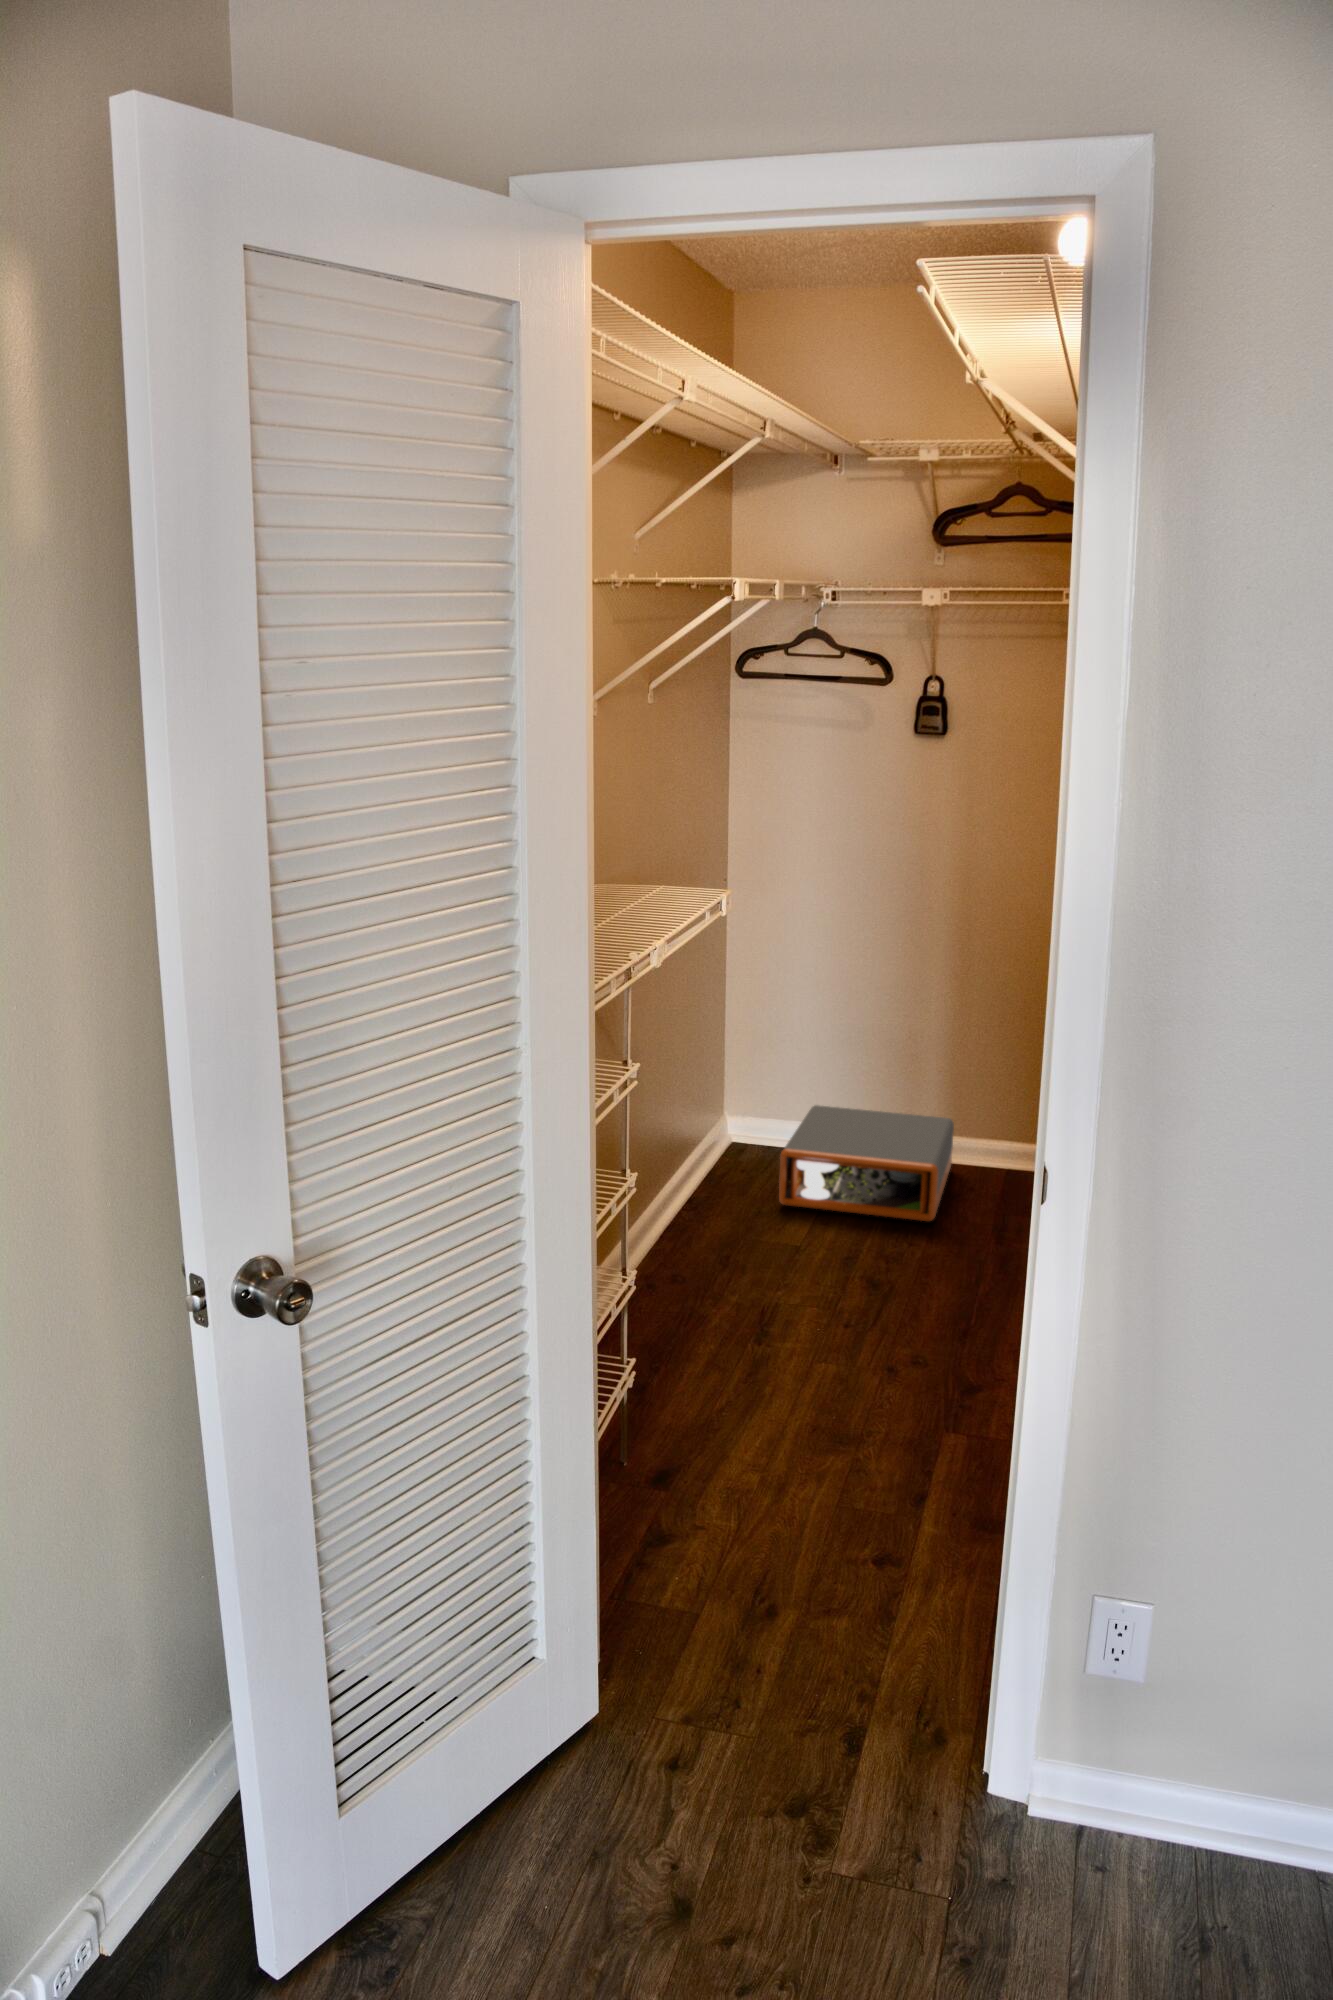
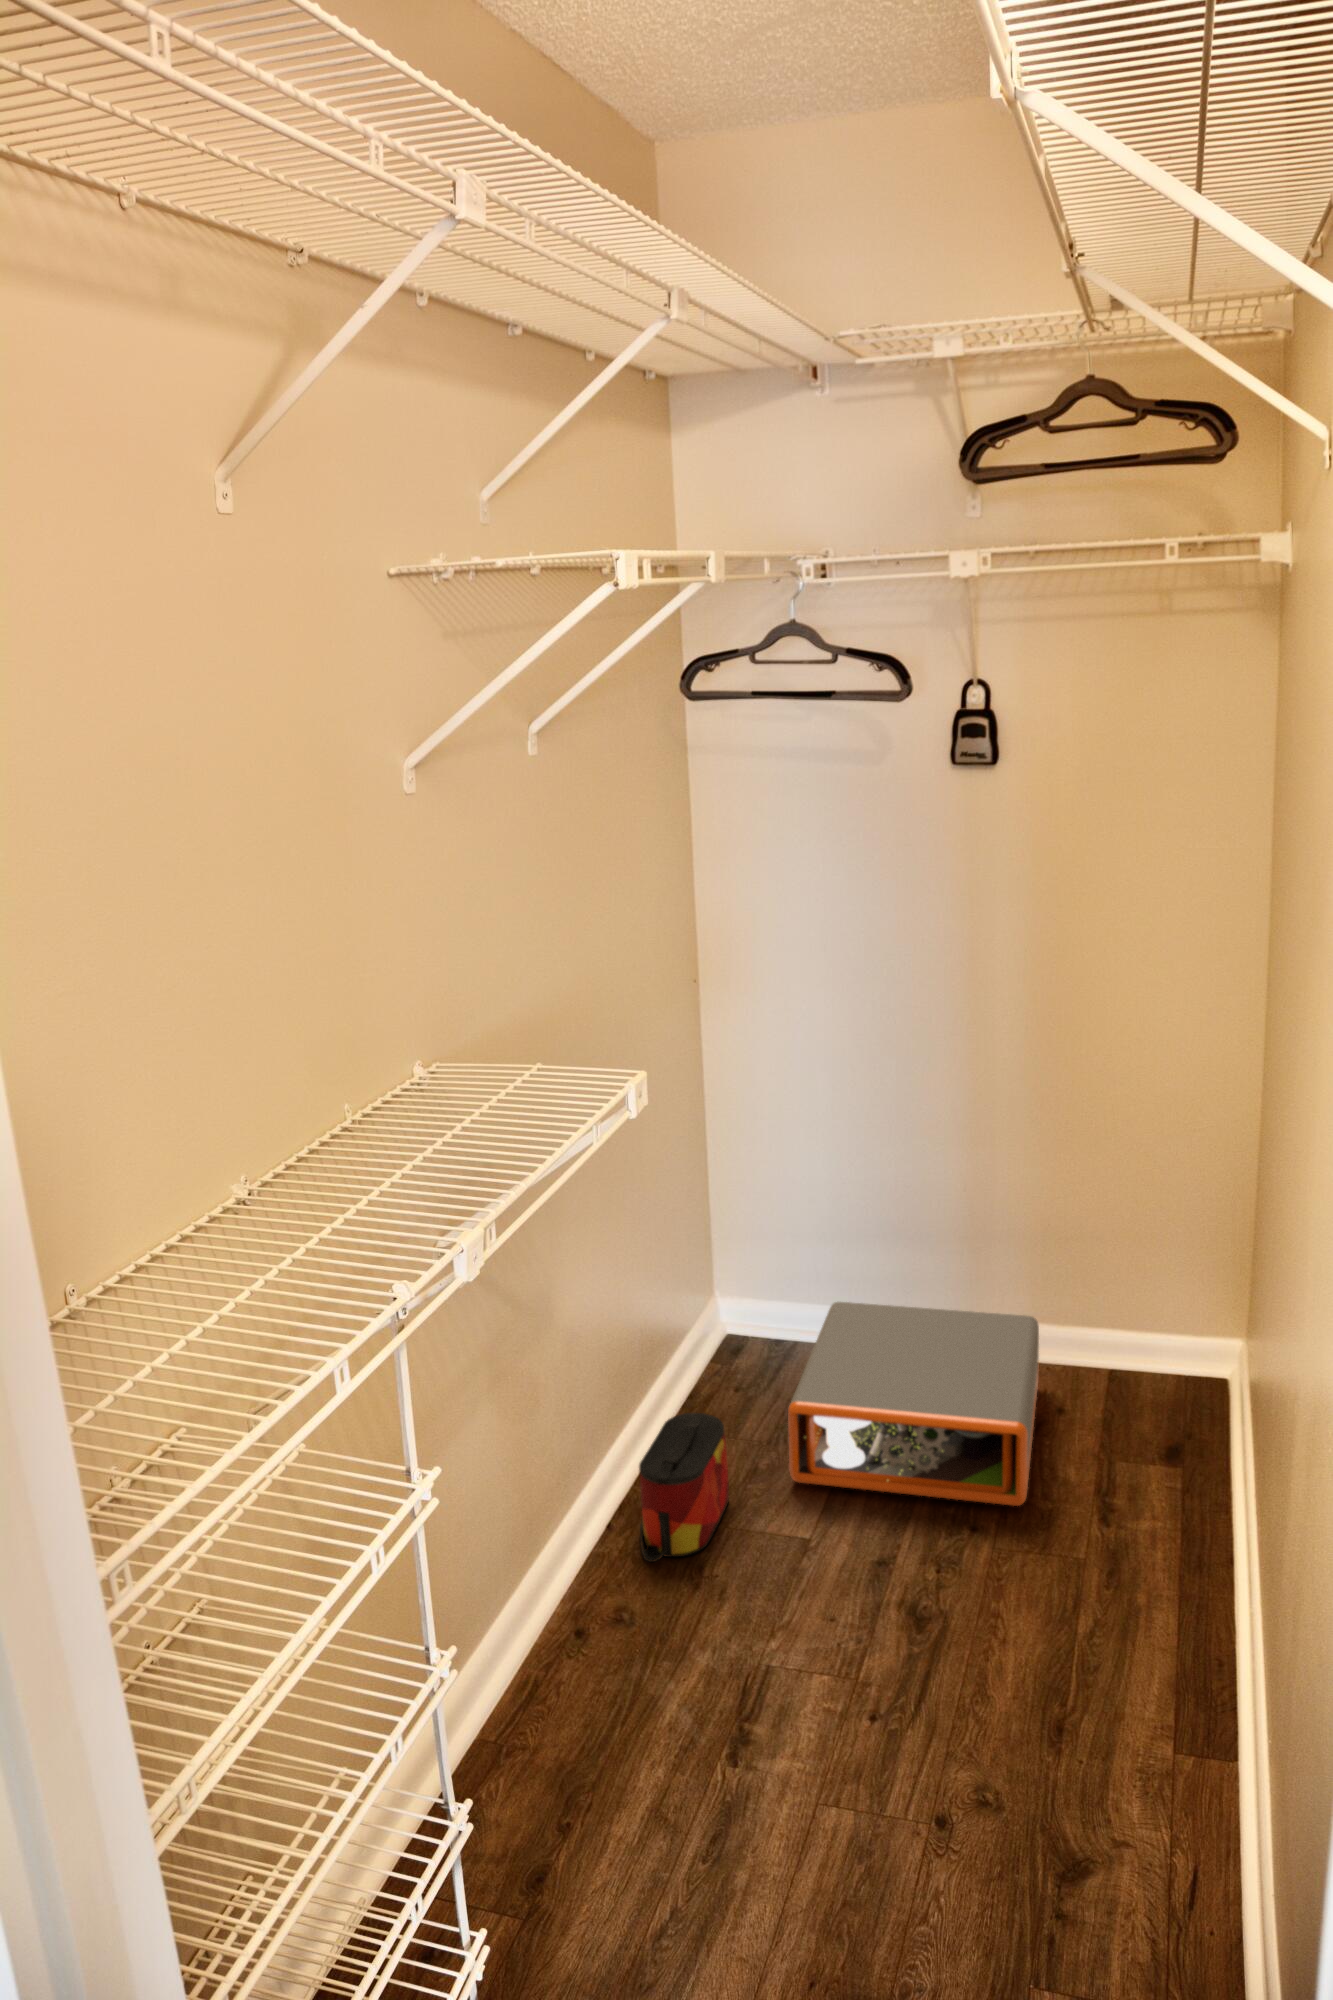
bag: none [679,1154,738,1237] -> present [639,1413,729,1562]

